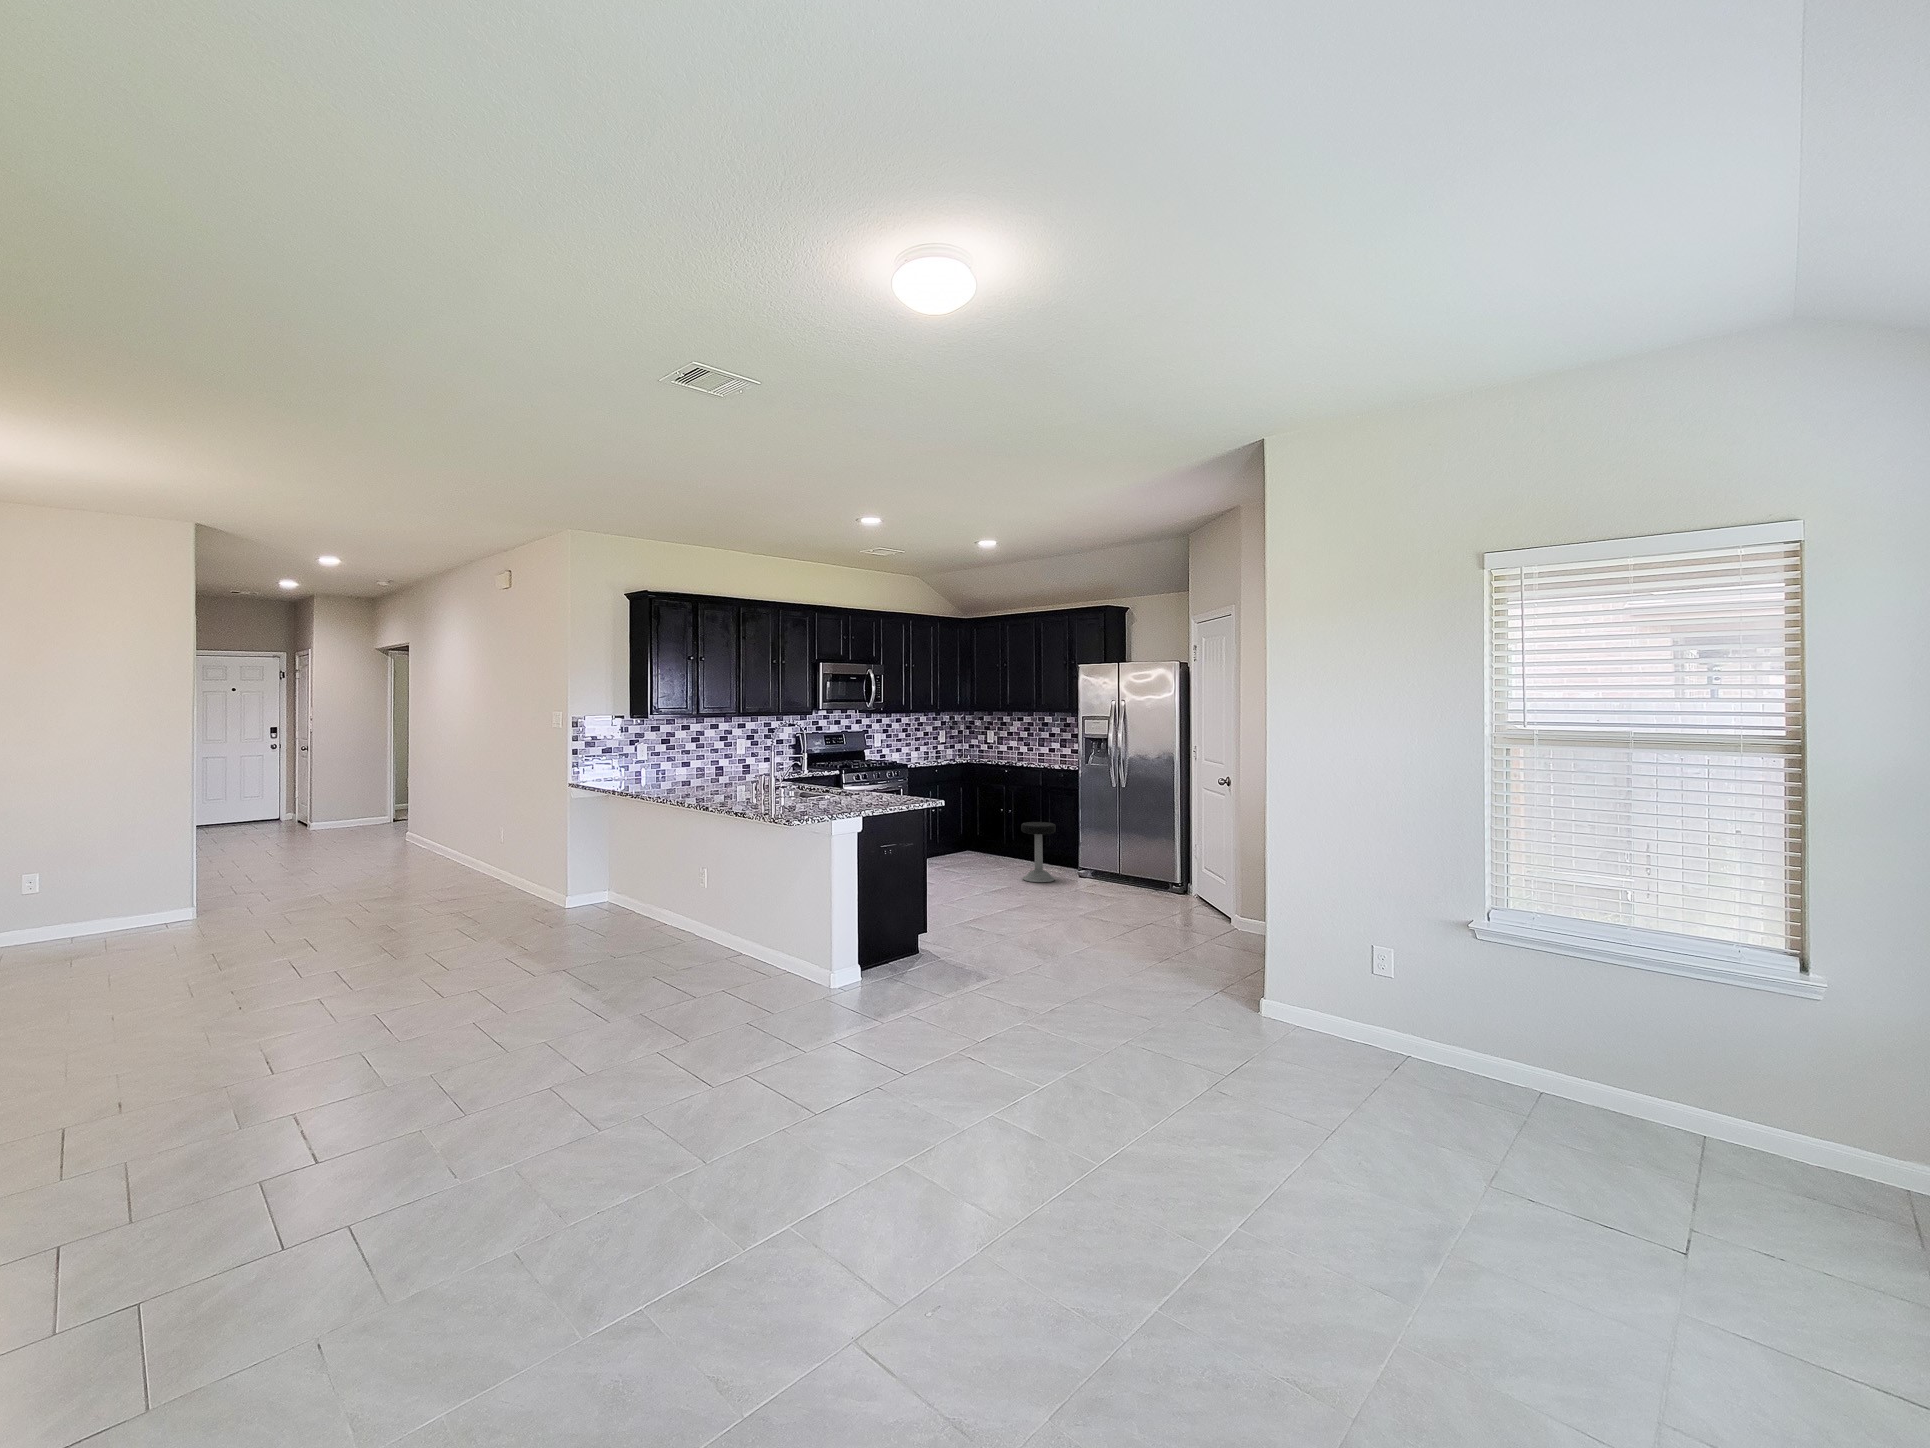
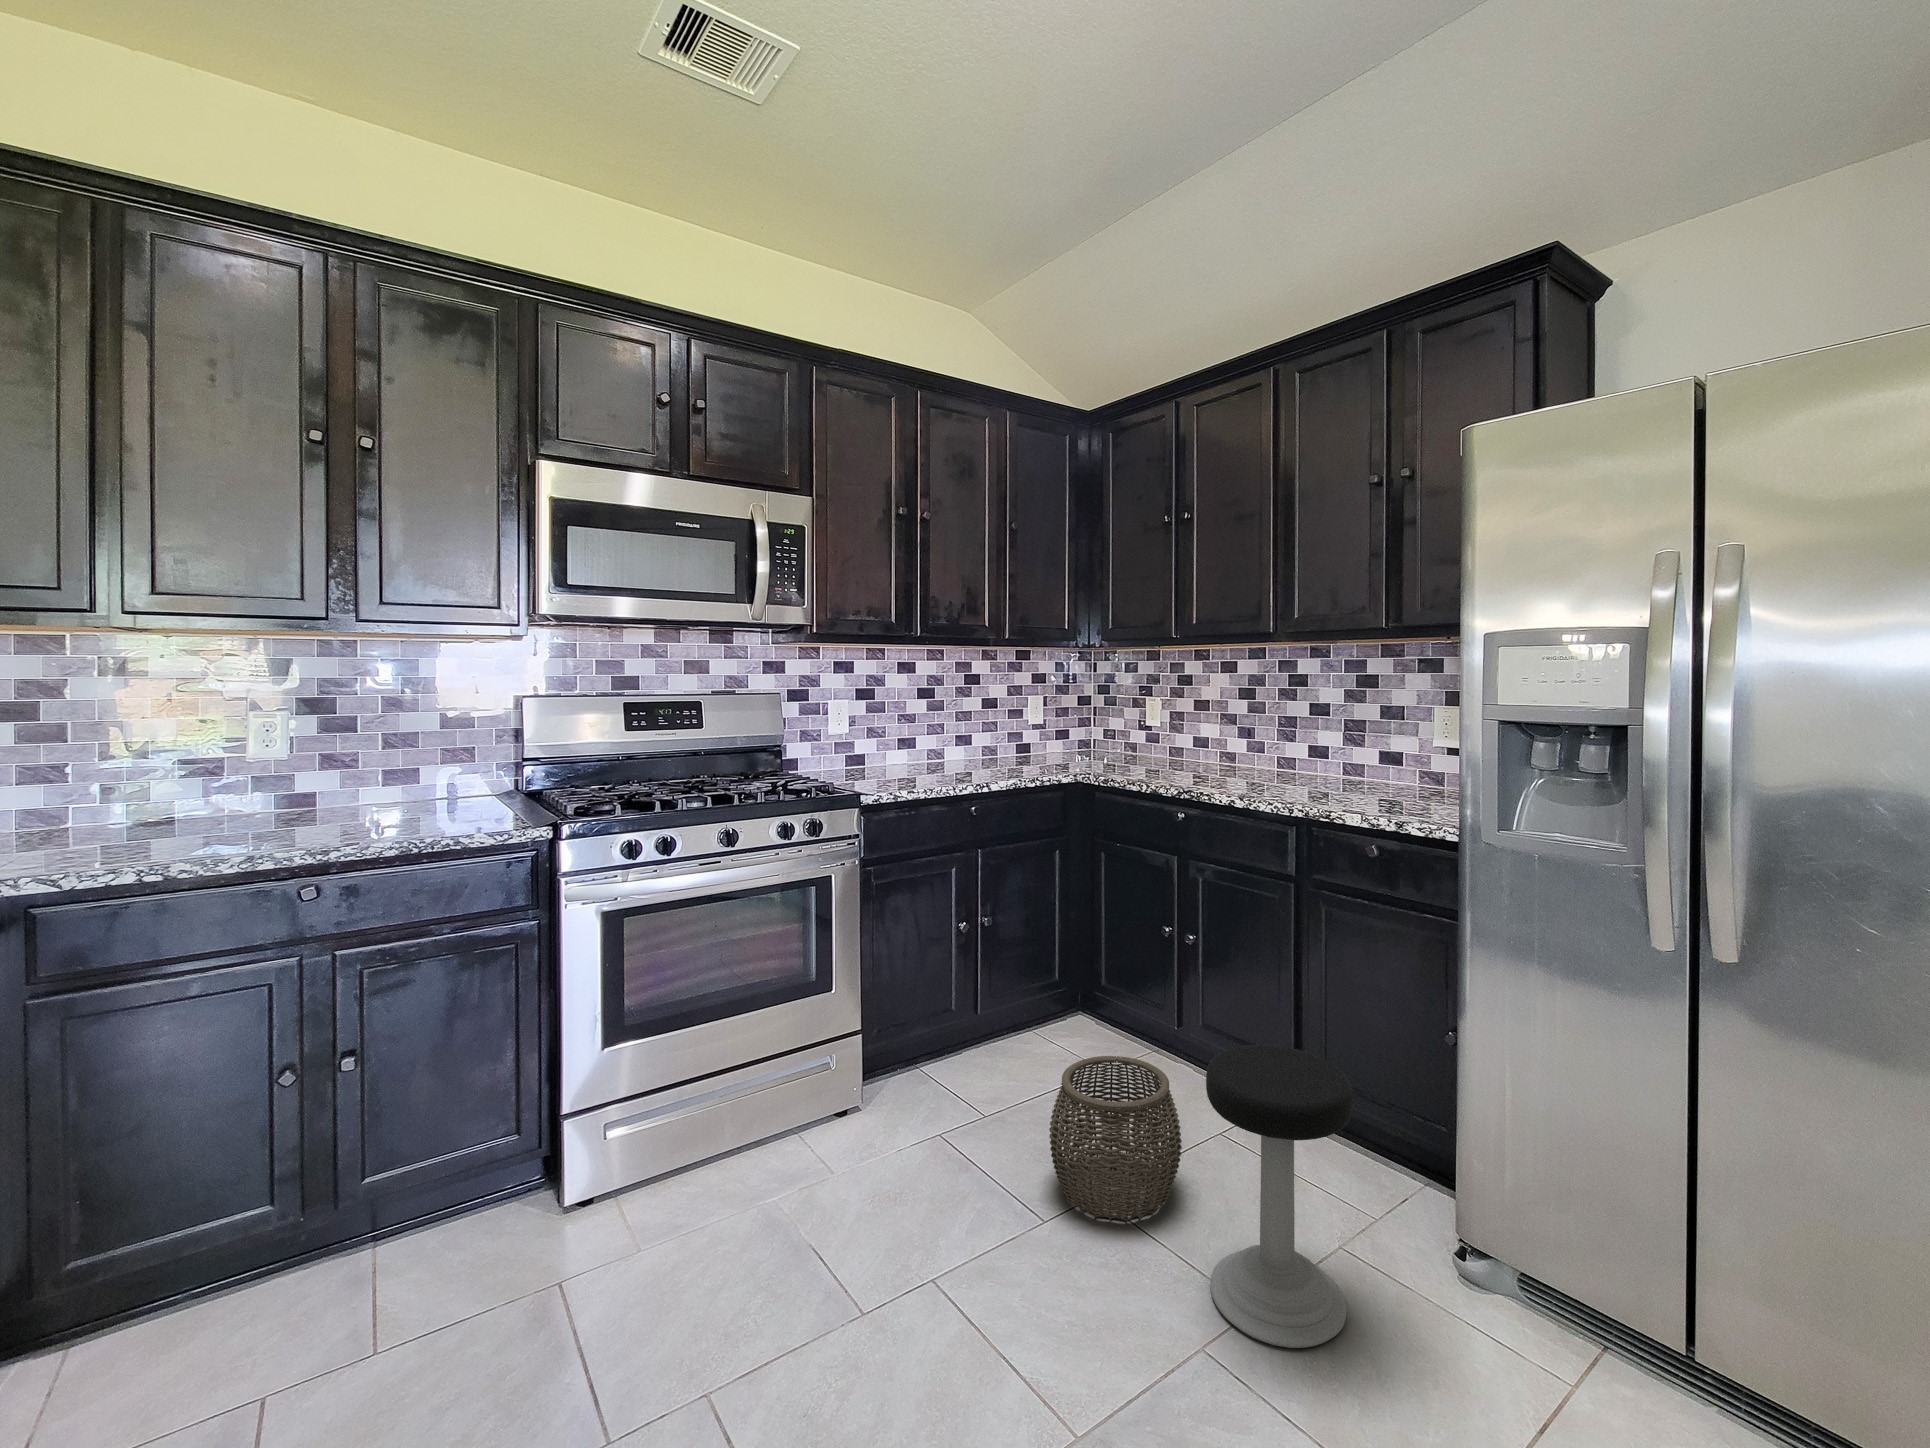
woven basket: none [976,838,1013,874] -> present [1049,1056,1182,1221]

